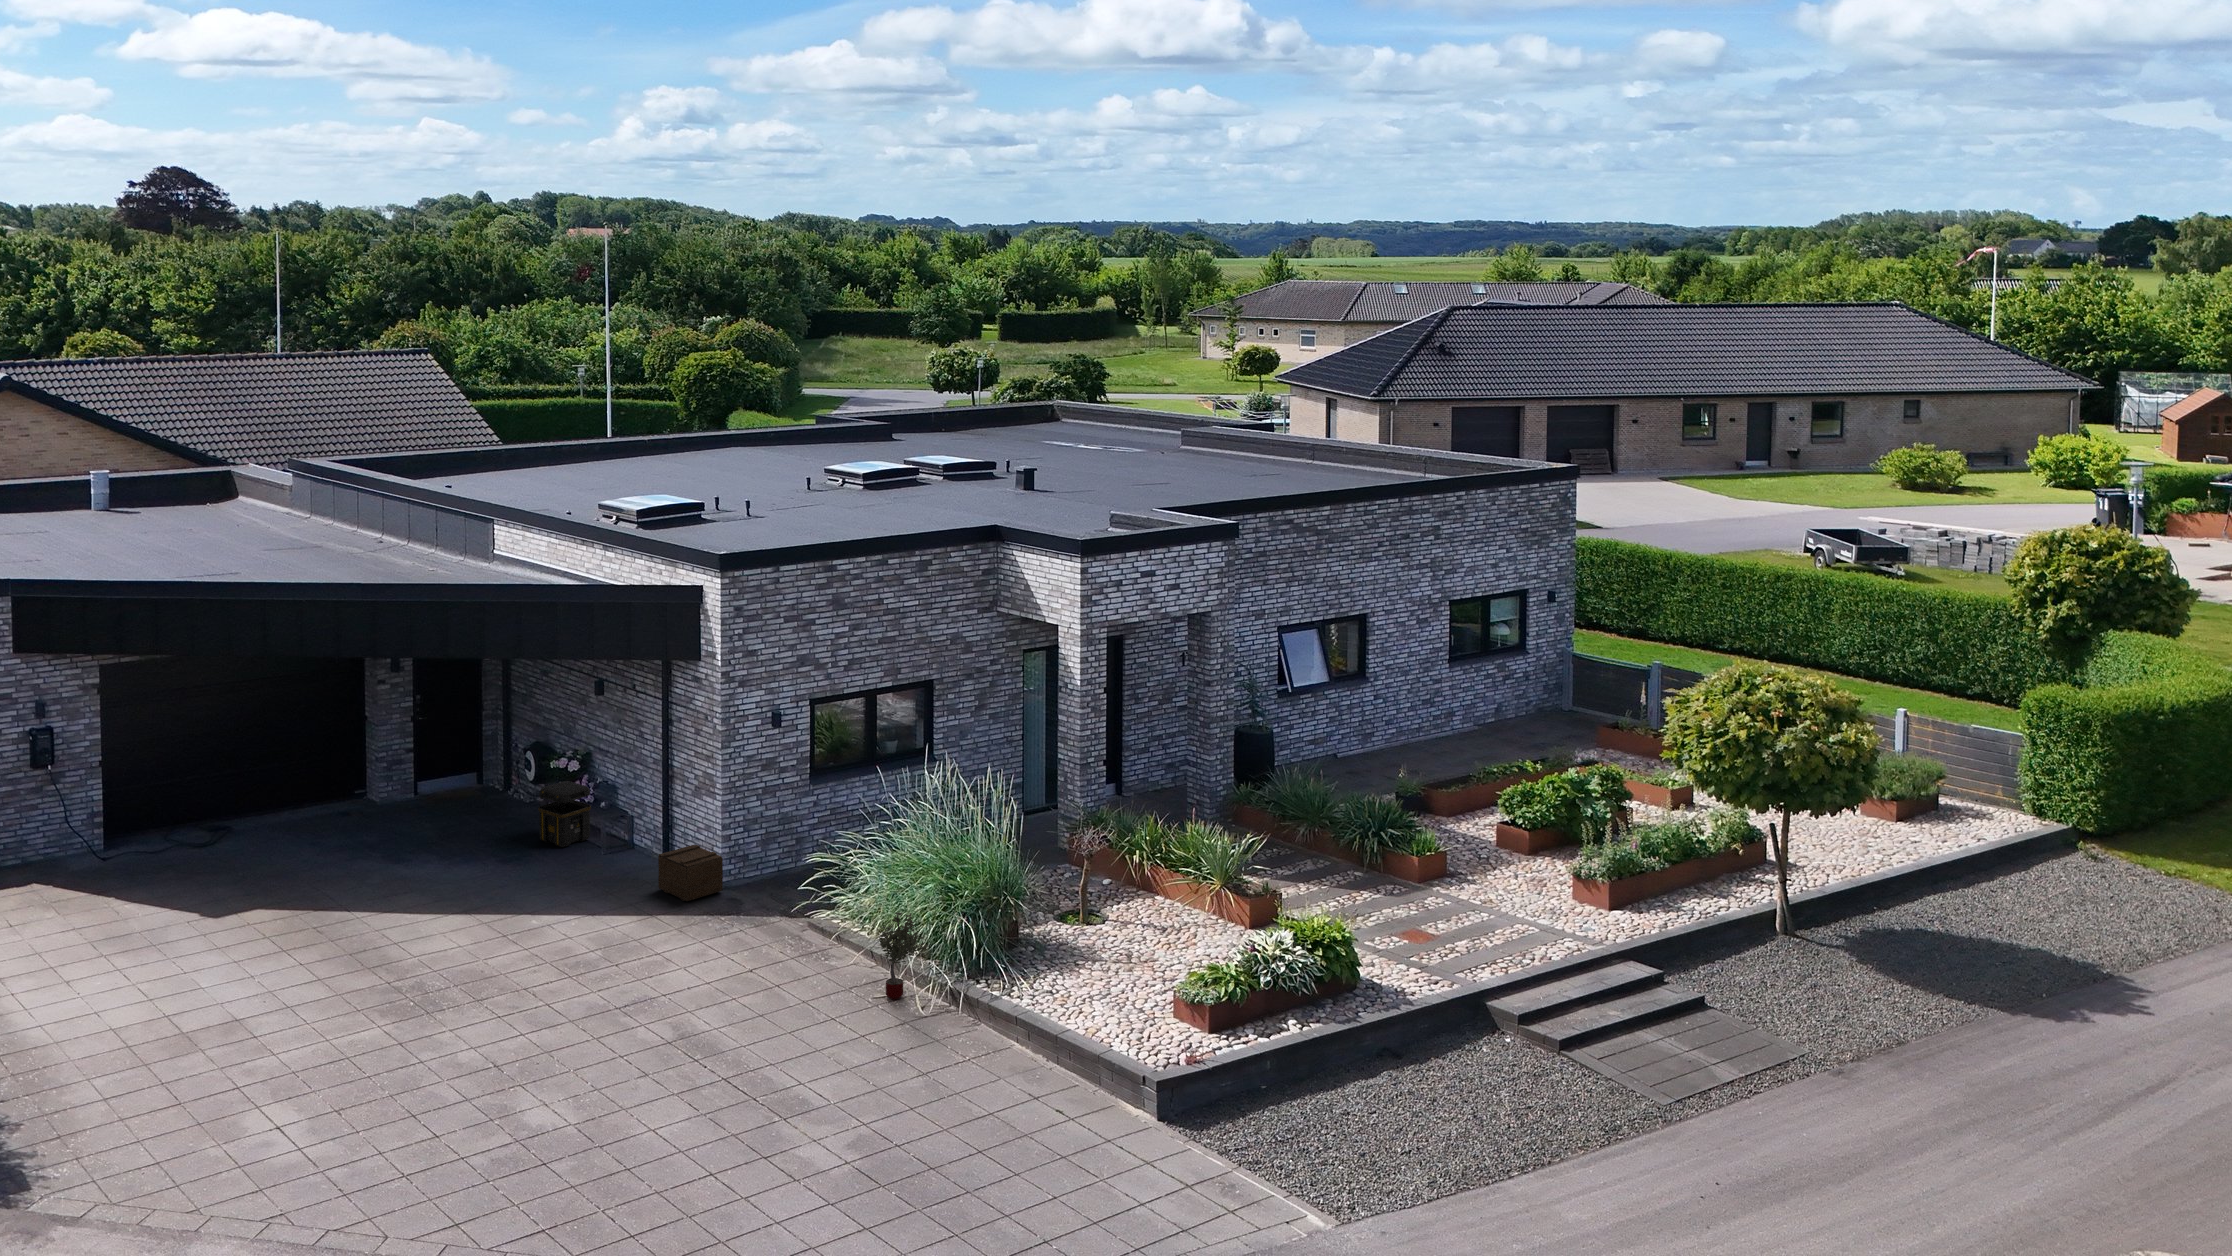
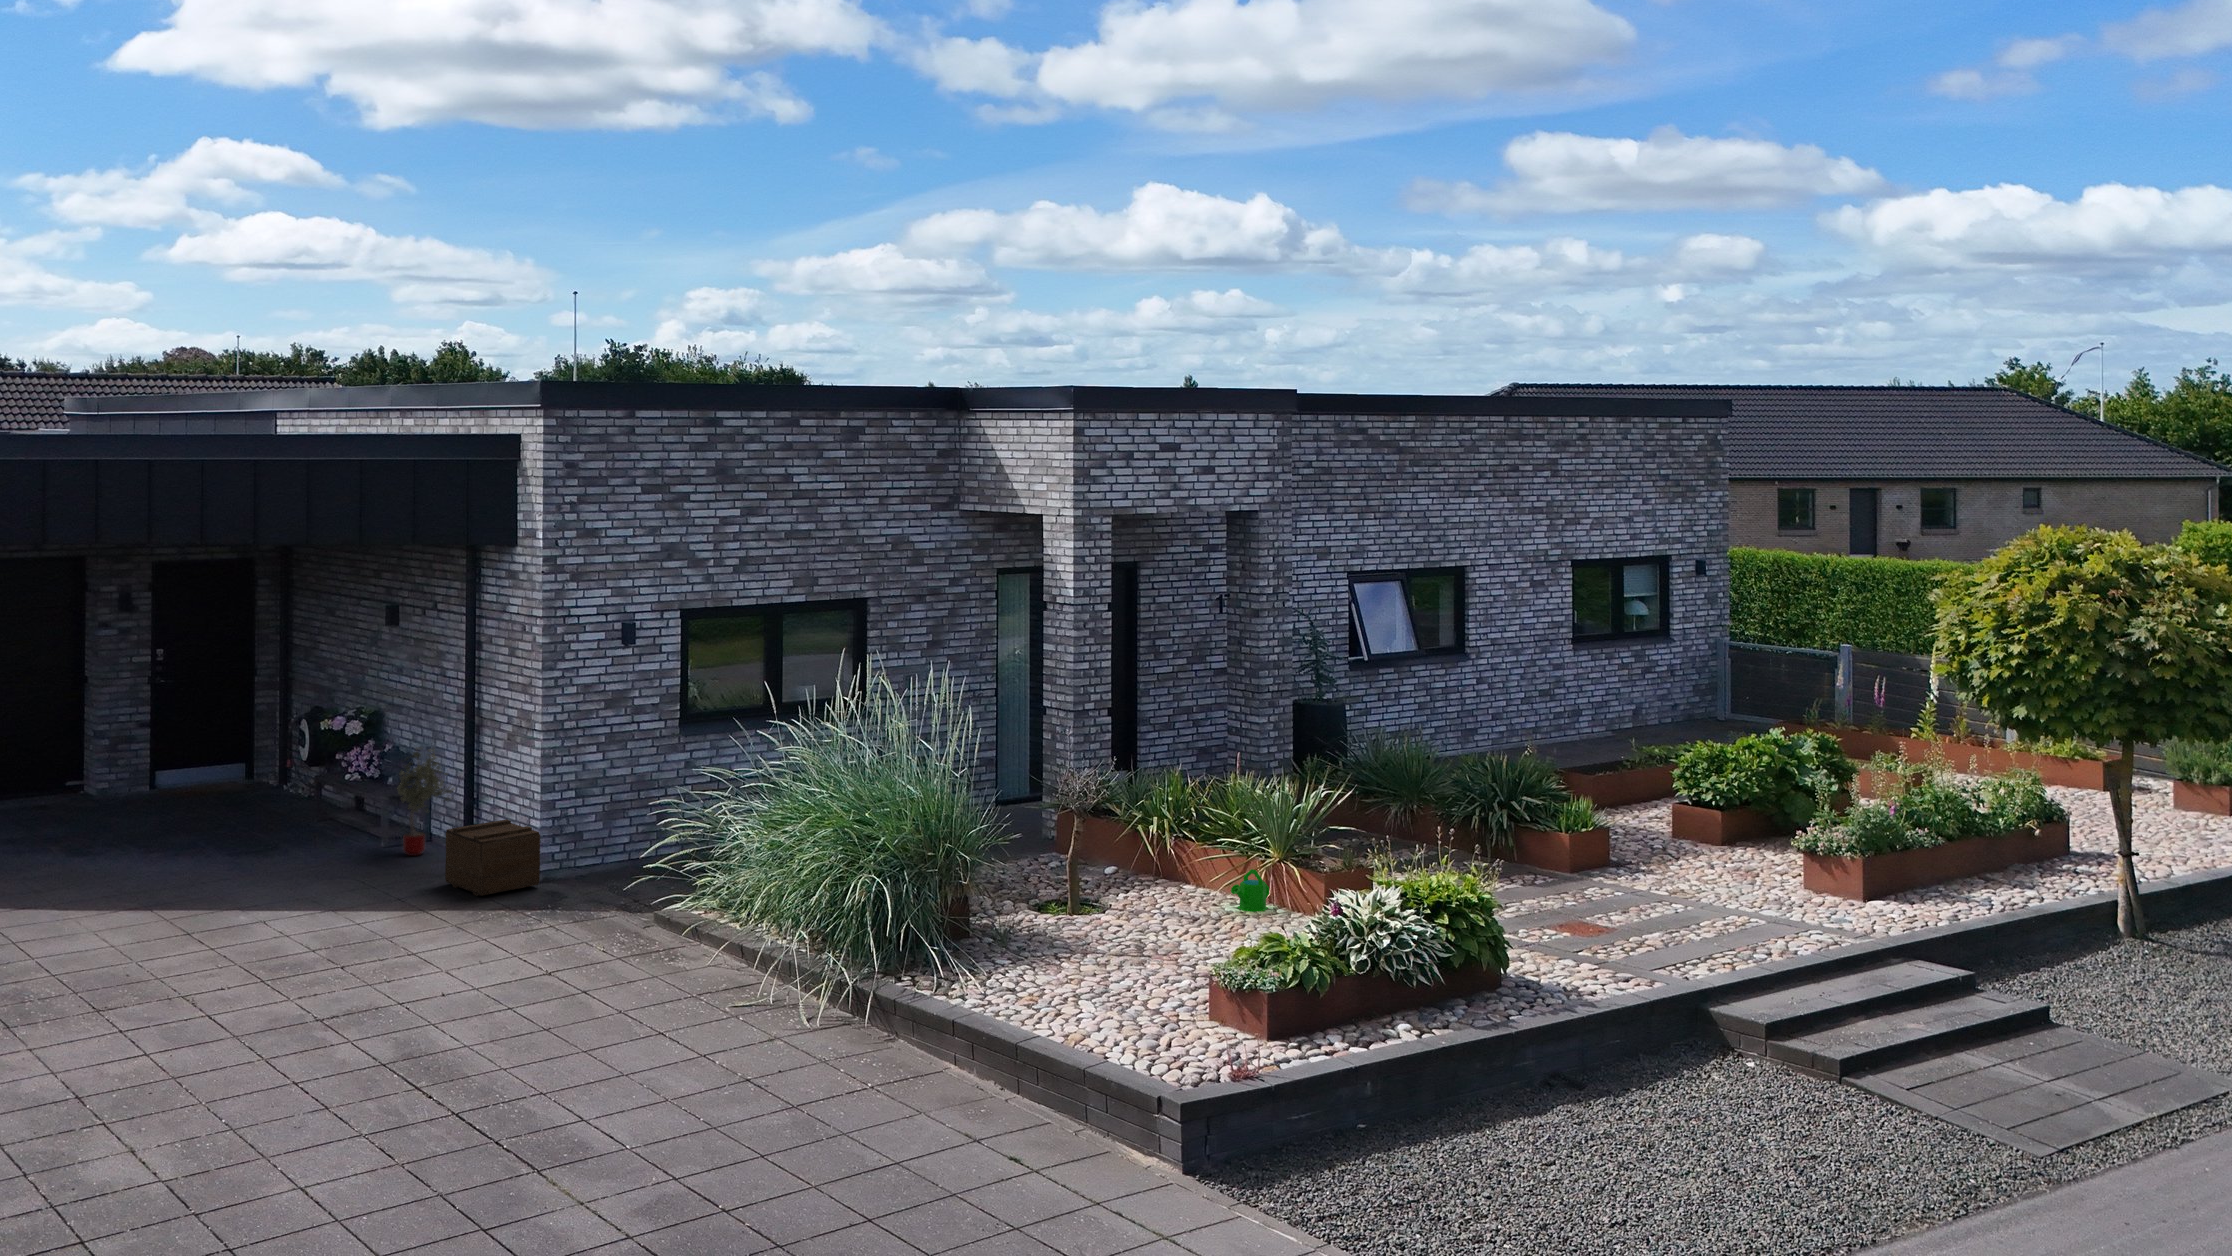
toolbox: present [538,781,591,847] -> none [297,750,374,840]
watering can: none [1188,893,1214,921] -> present [1231,869,1269,912]
potted tree: present [879,913,927,1000] -> present [397,747,455,856]

